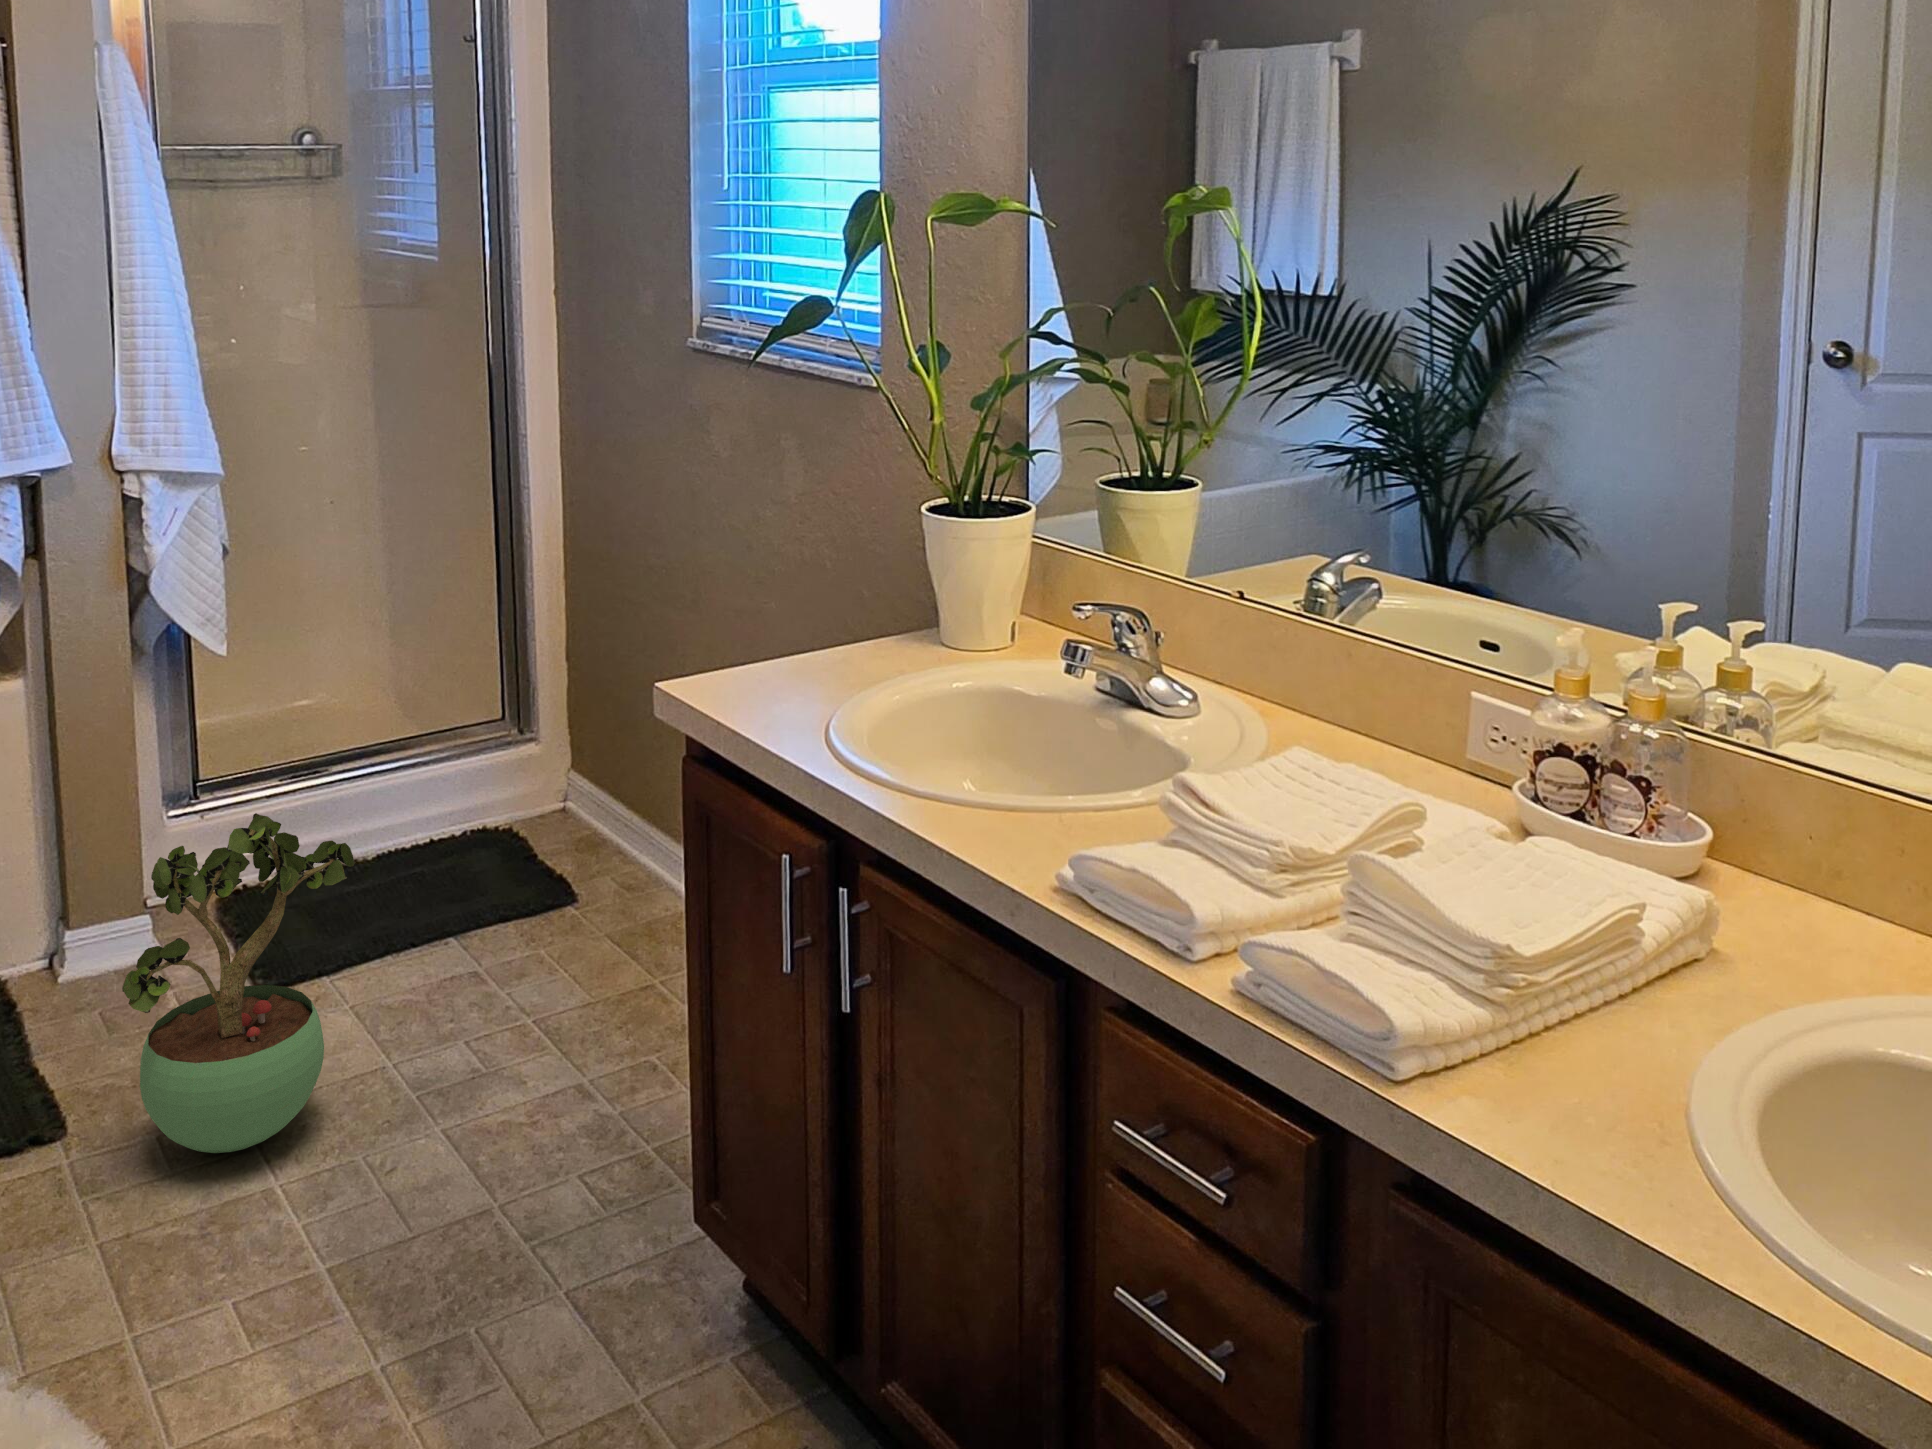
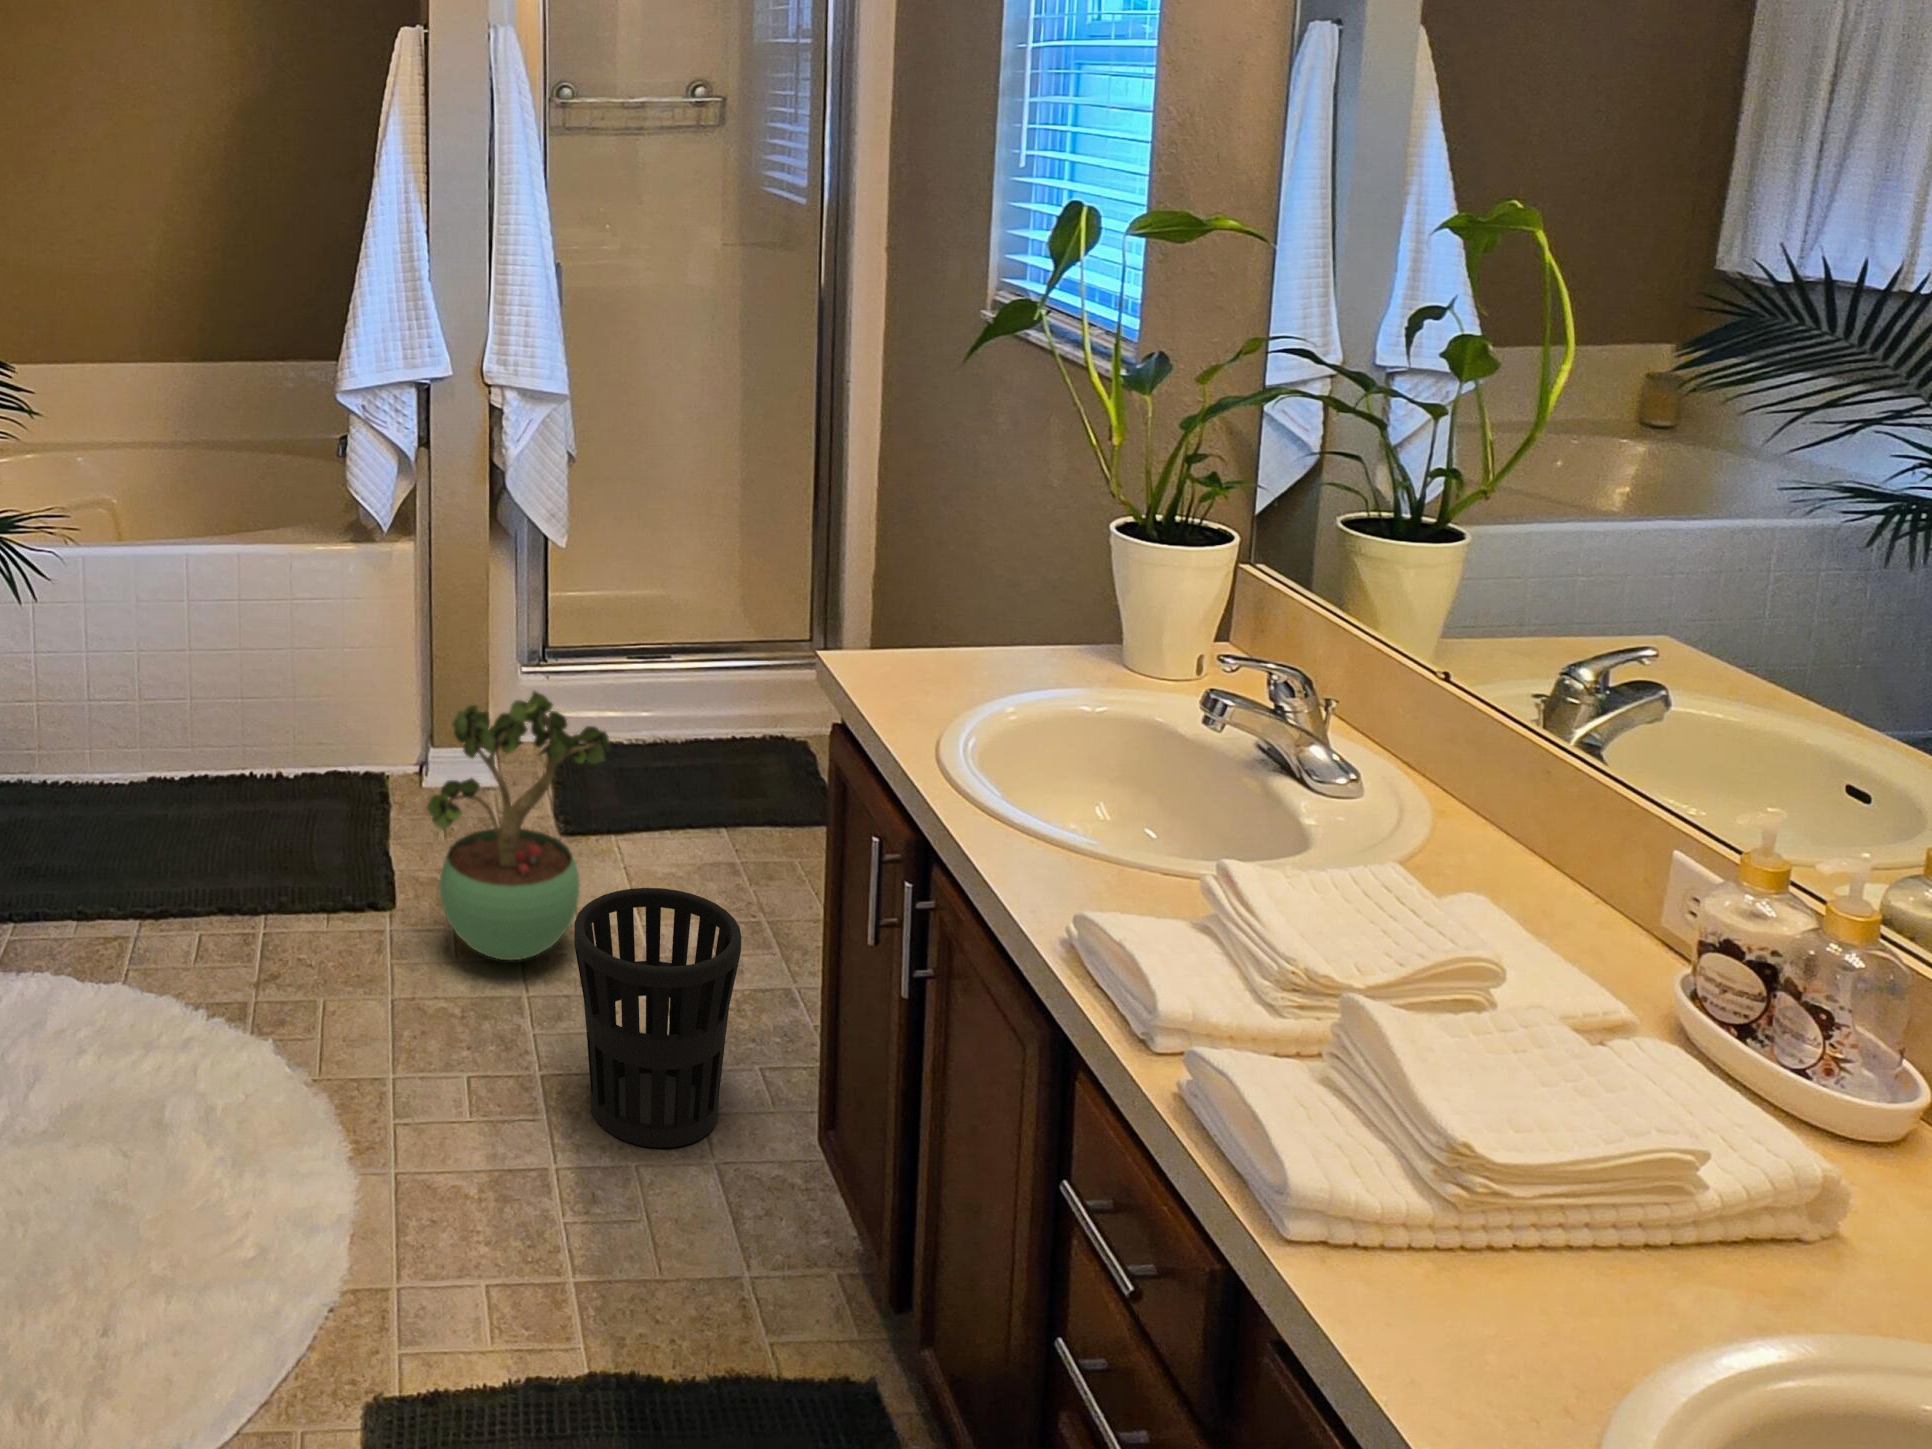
wastebasket: none [362,998,561,1307] -> present [574,888,742,1148]

